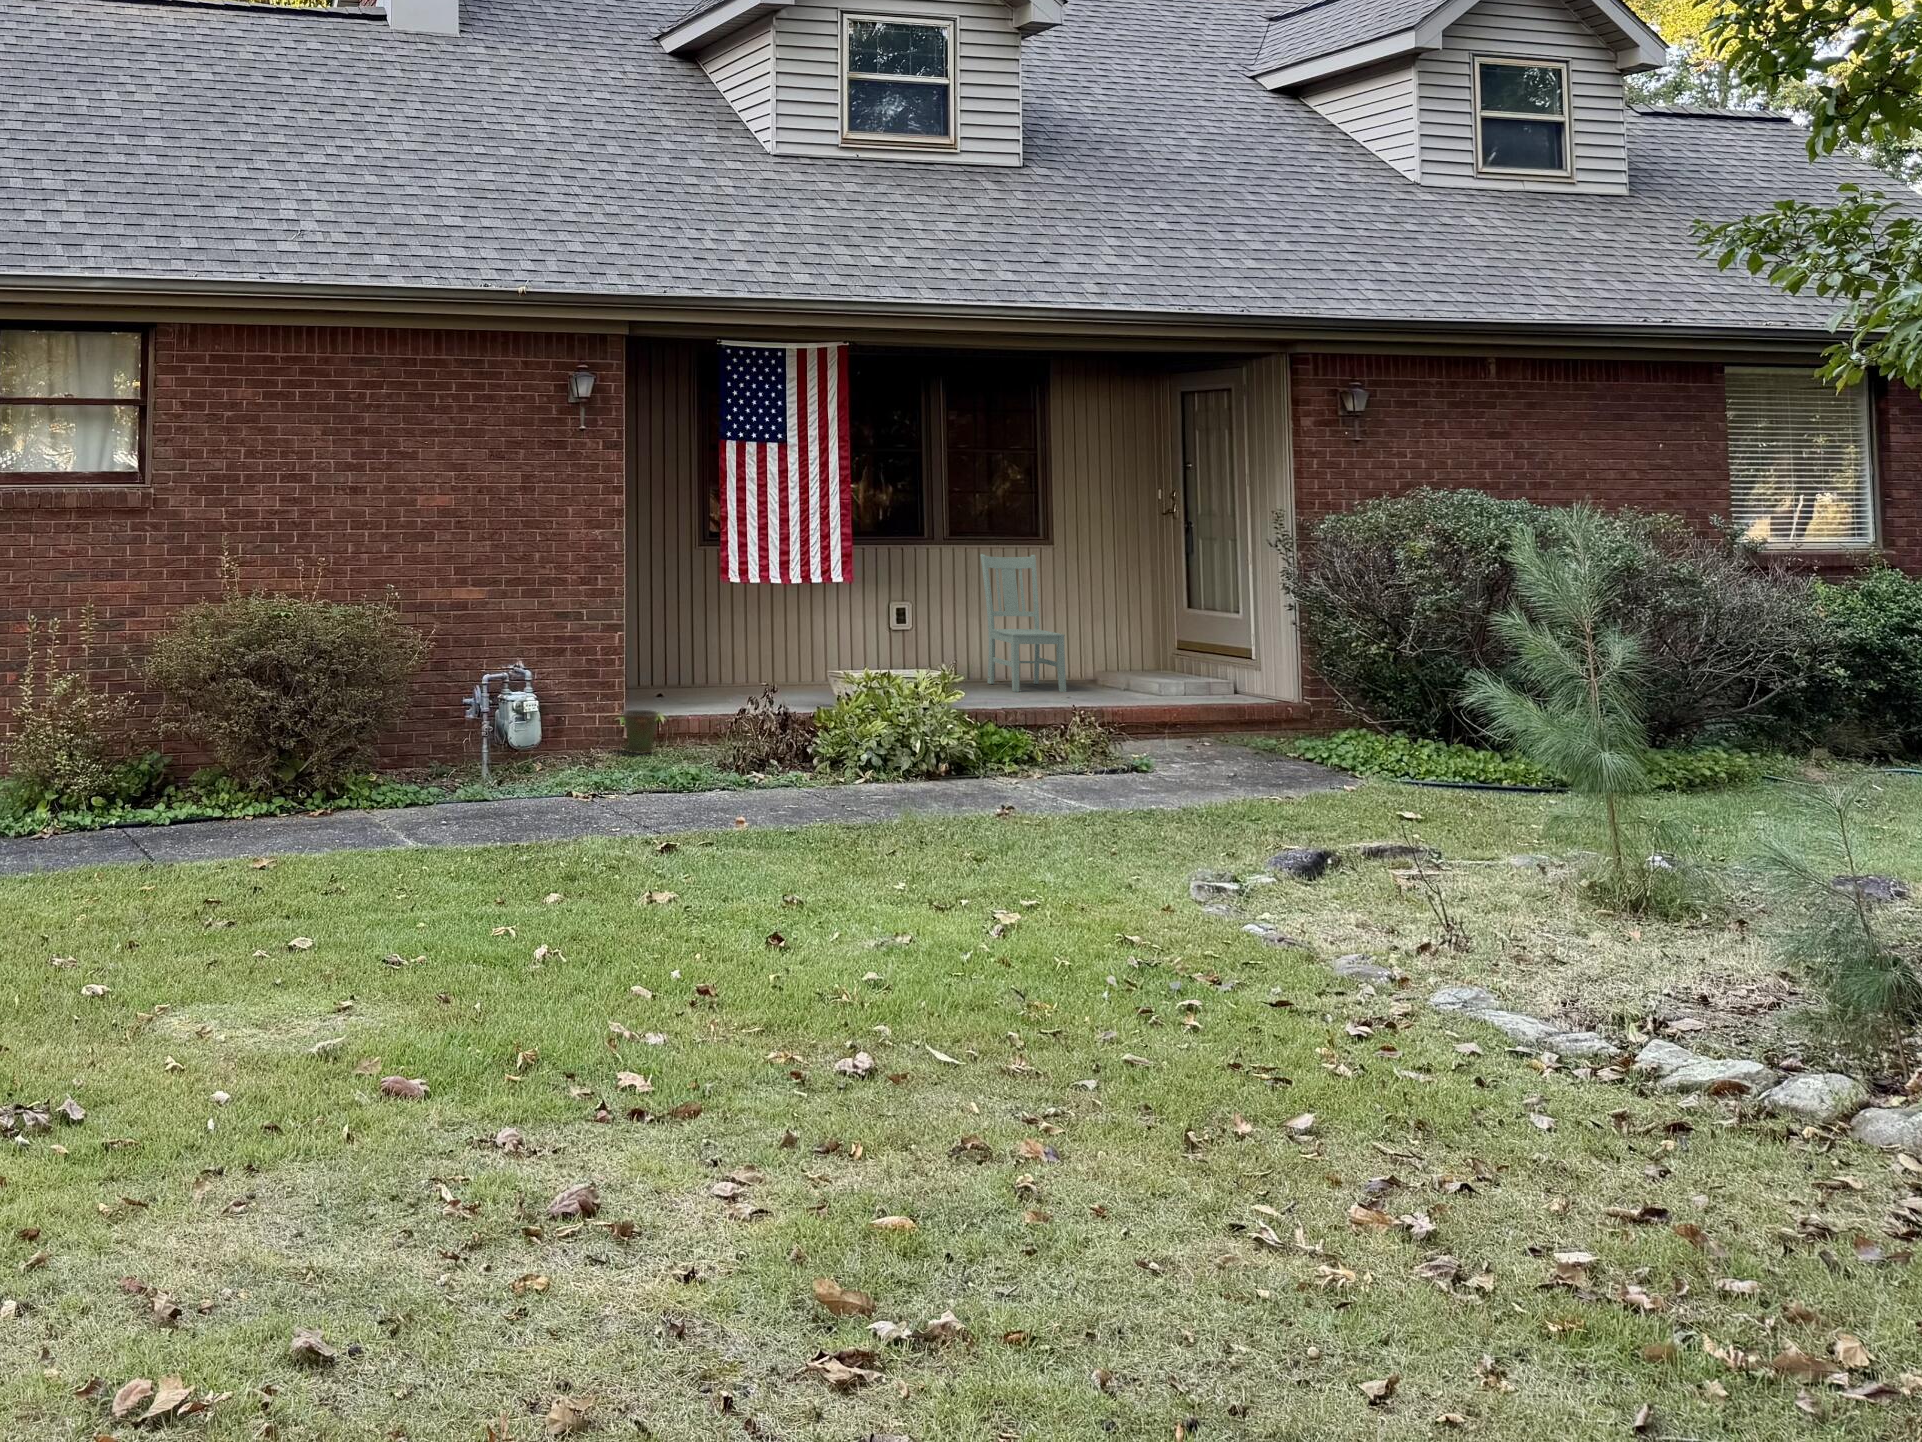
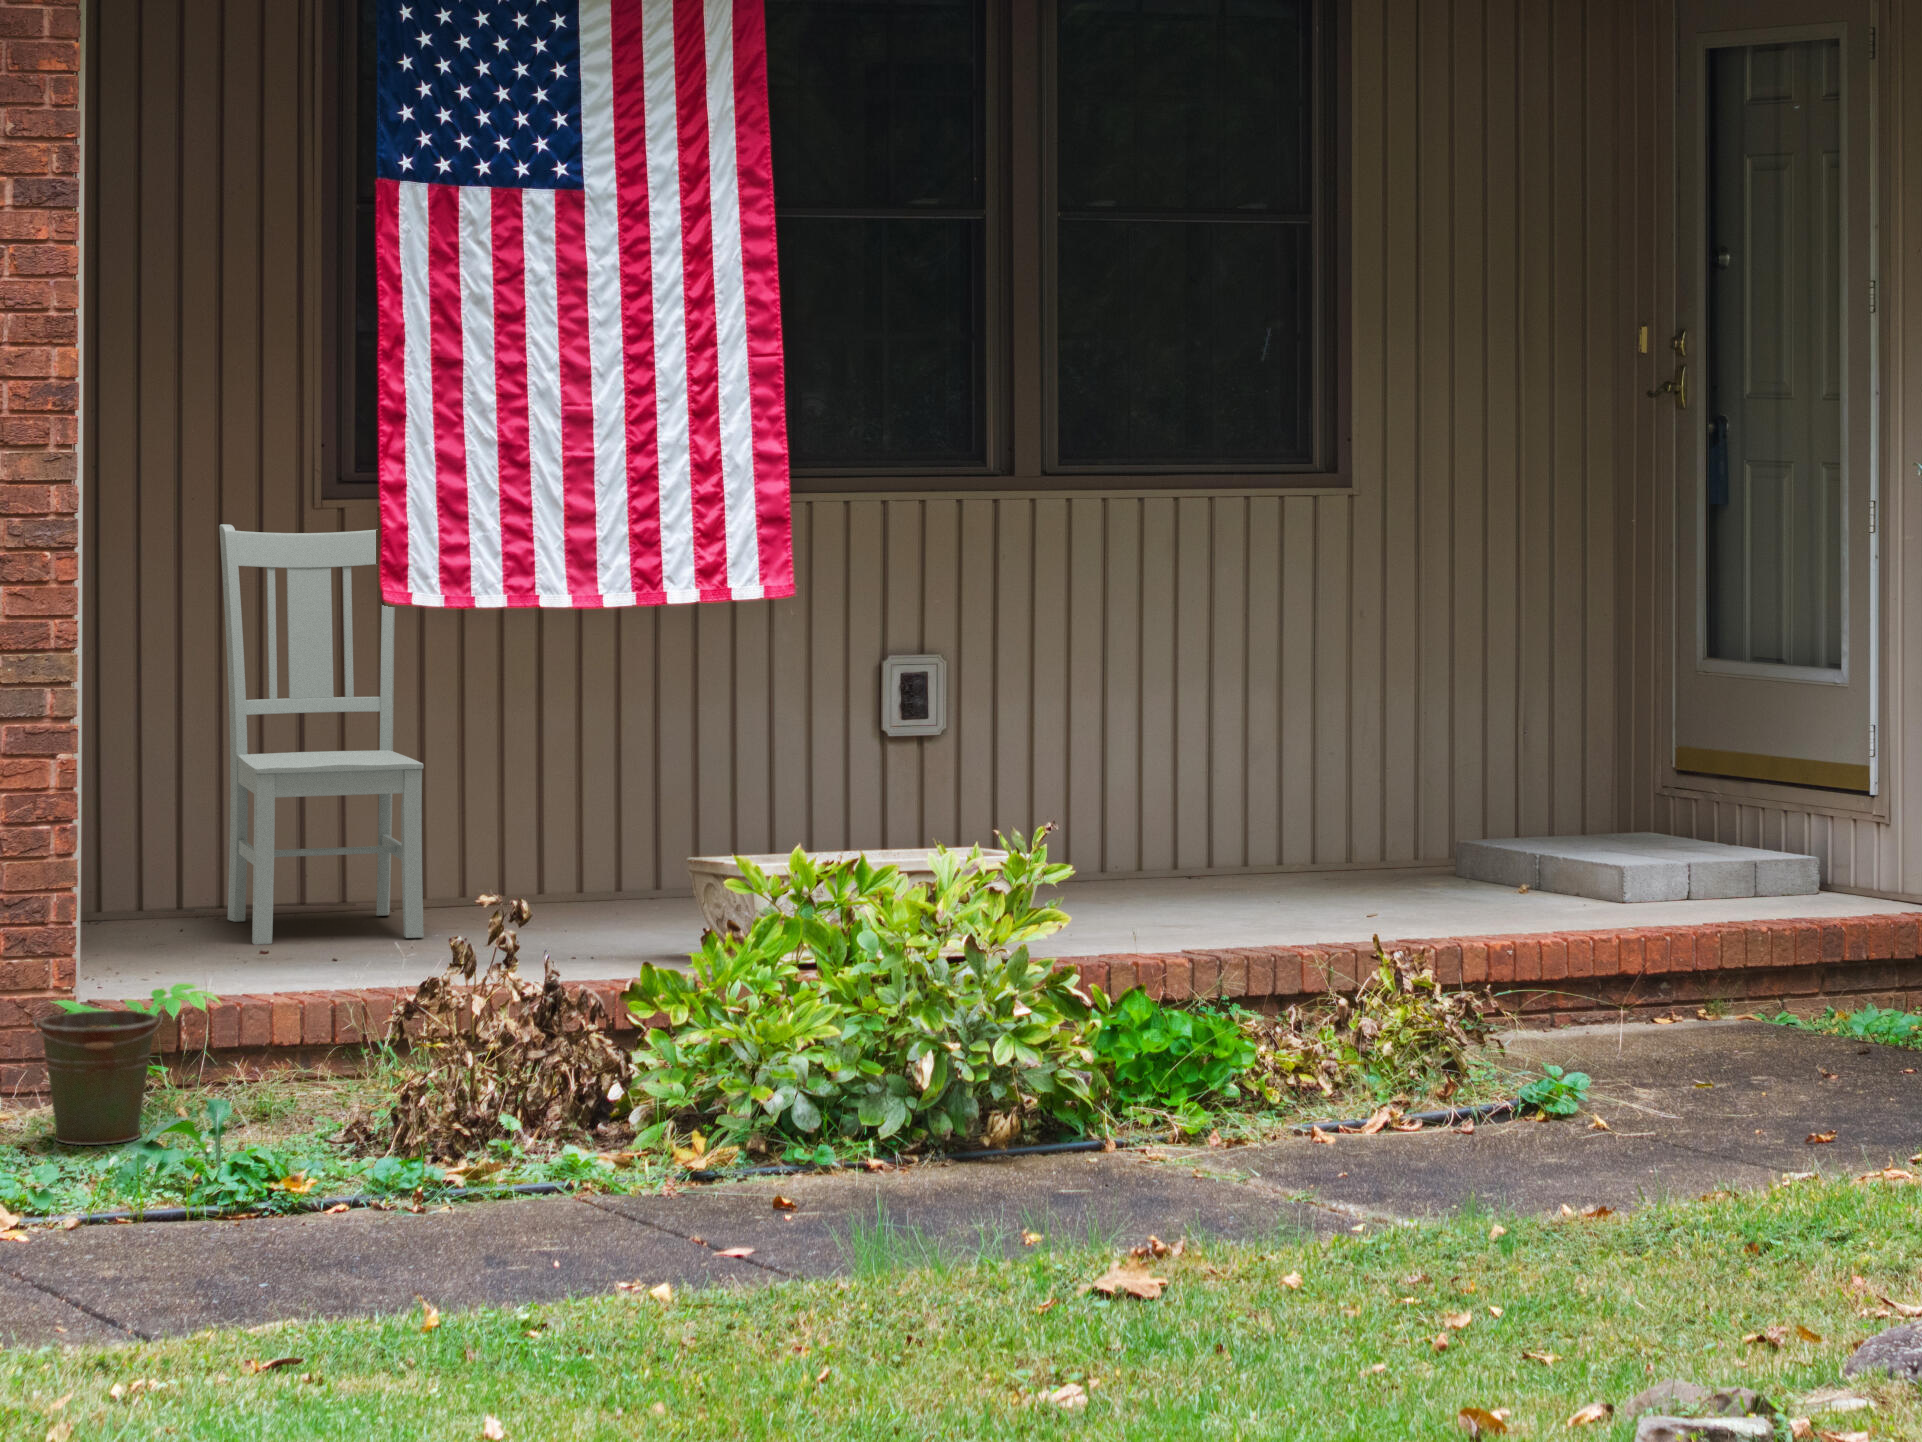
chair: present [980,554,1066,692] -> present [219,524,424,945]

